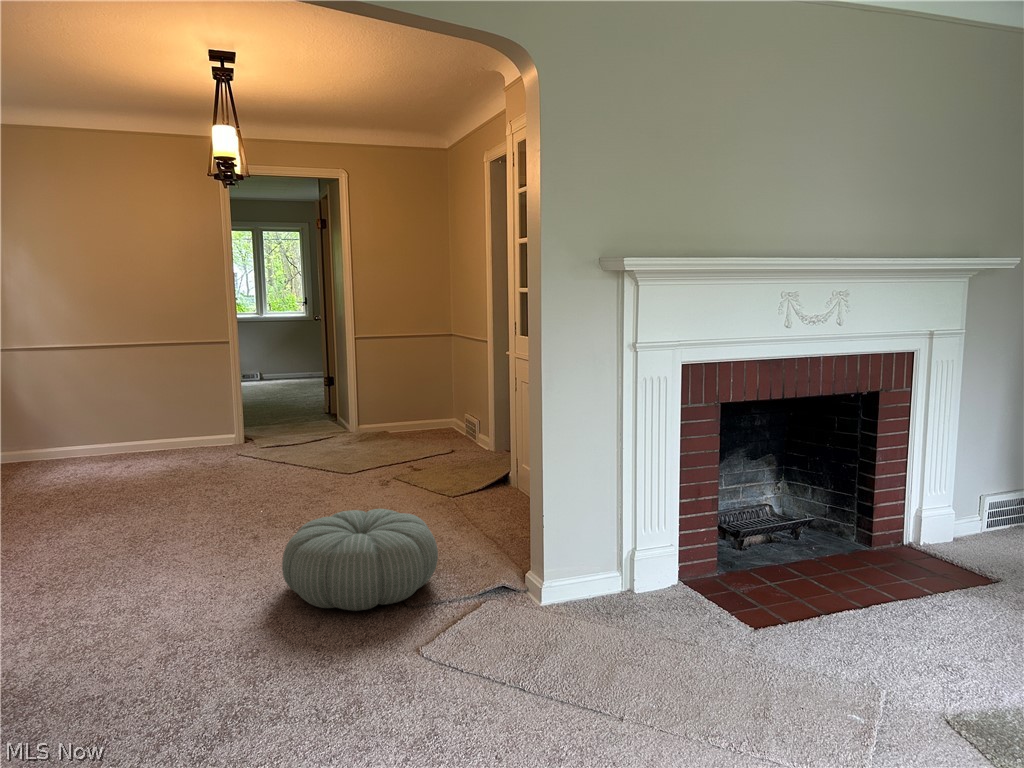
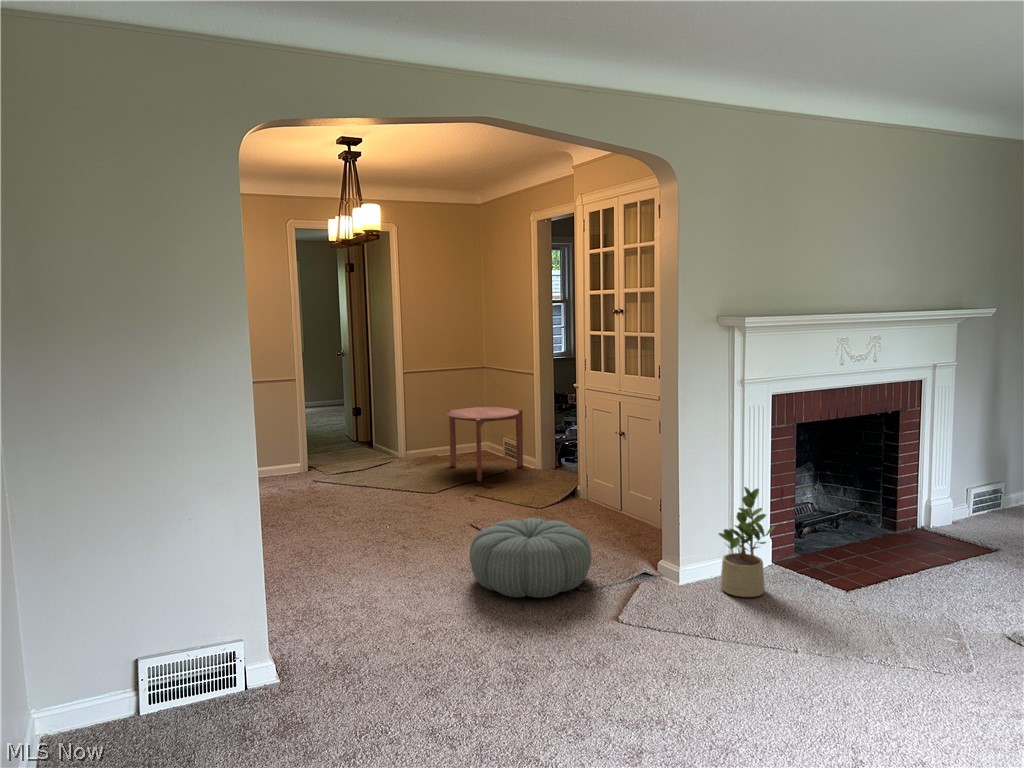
side table: none [385,378,475,461] -> present [447,407,523,481]
potted plant: none [585,483,655,628] -> present [719,487,775,597]

